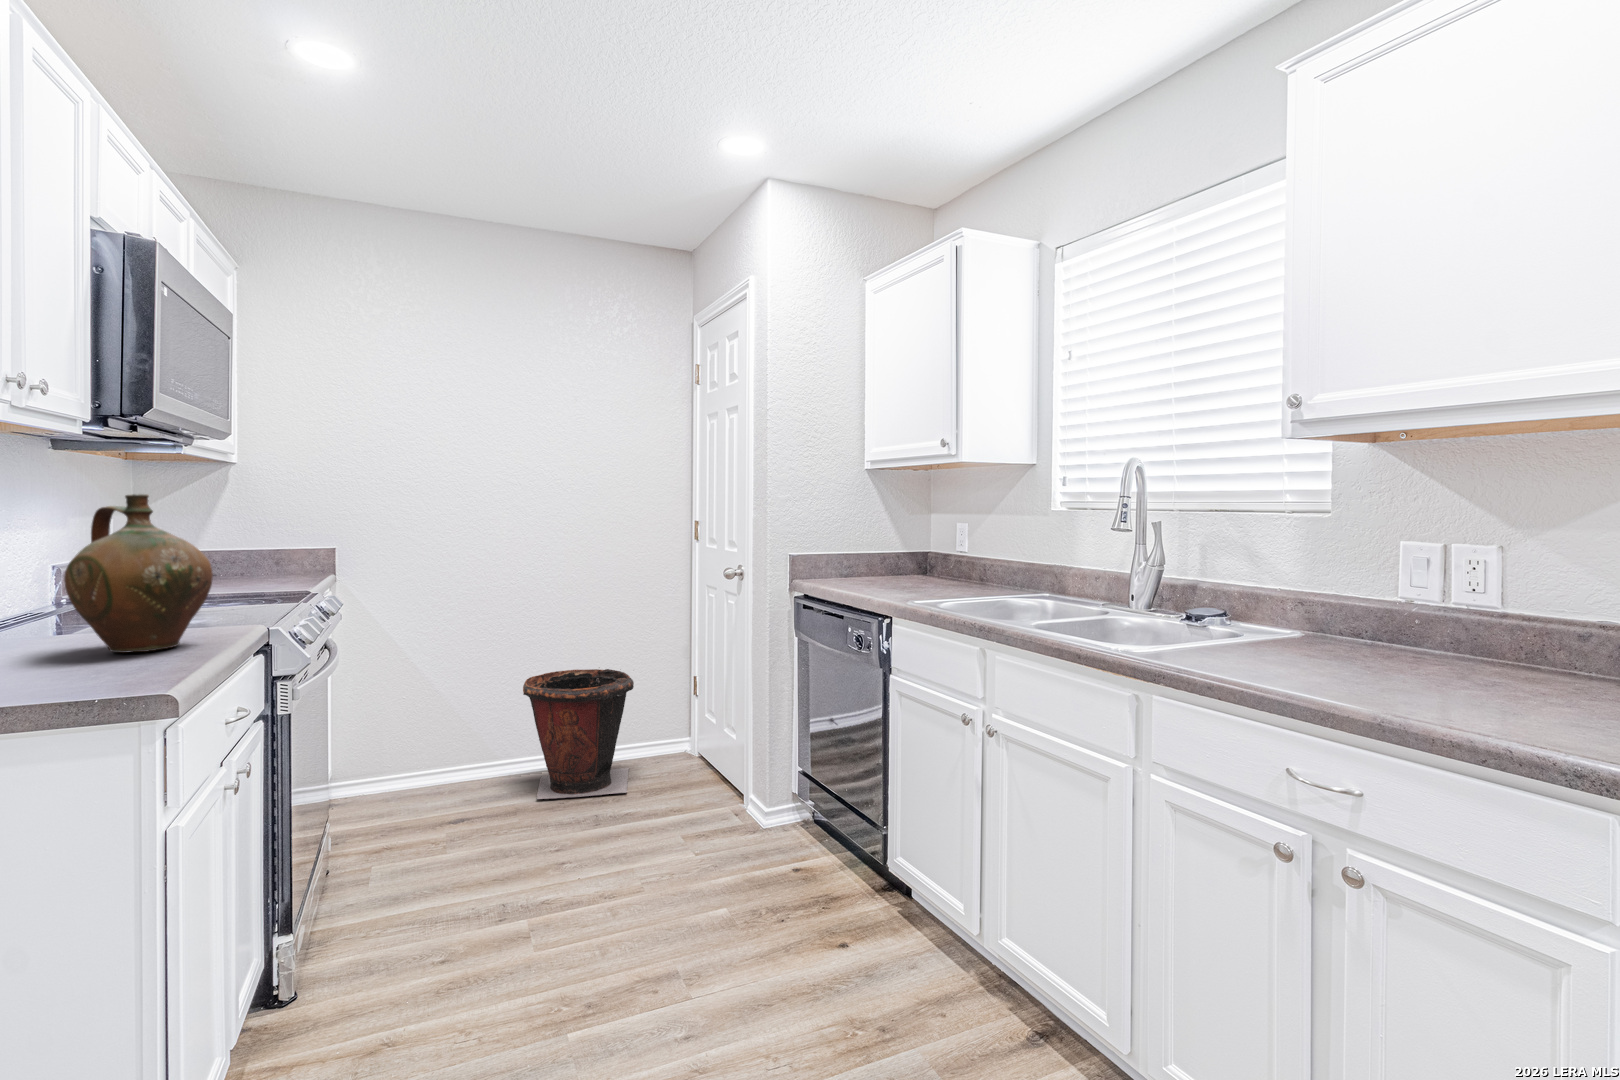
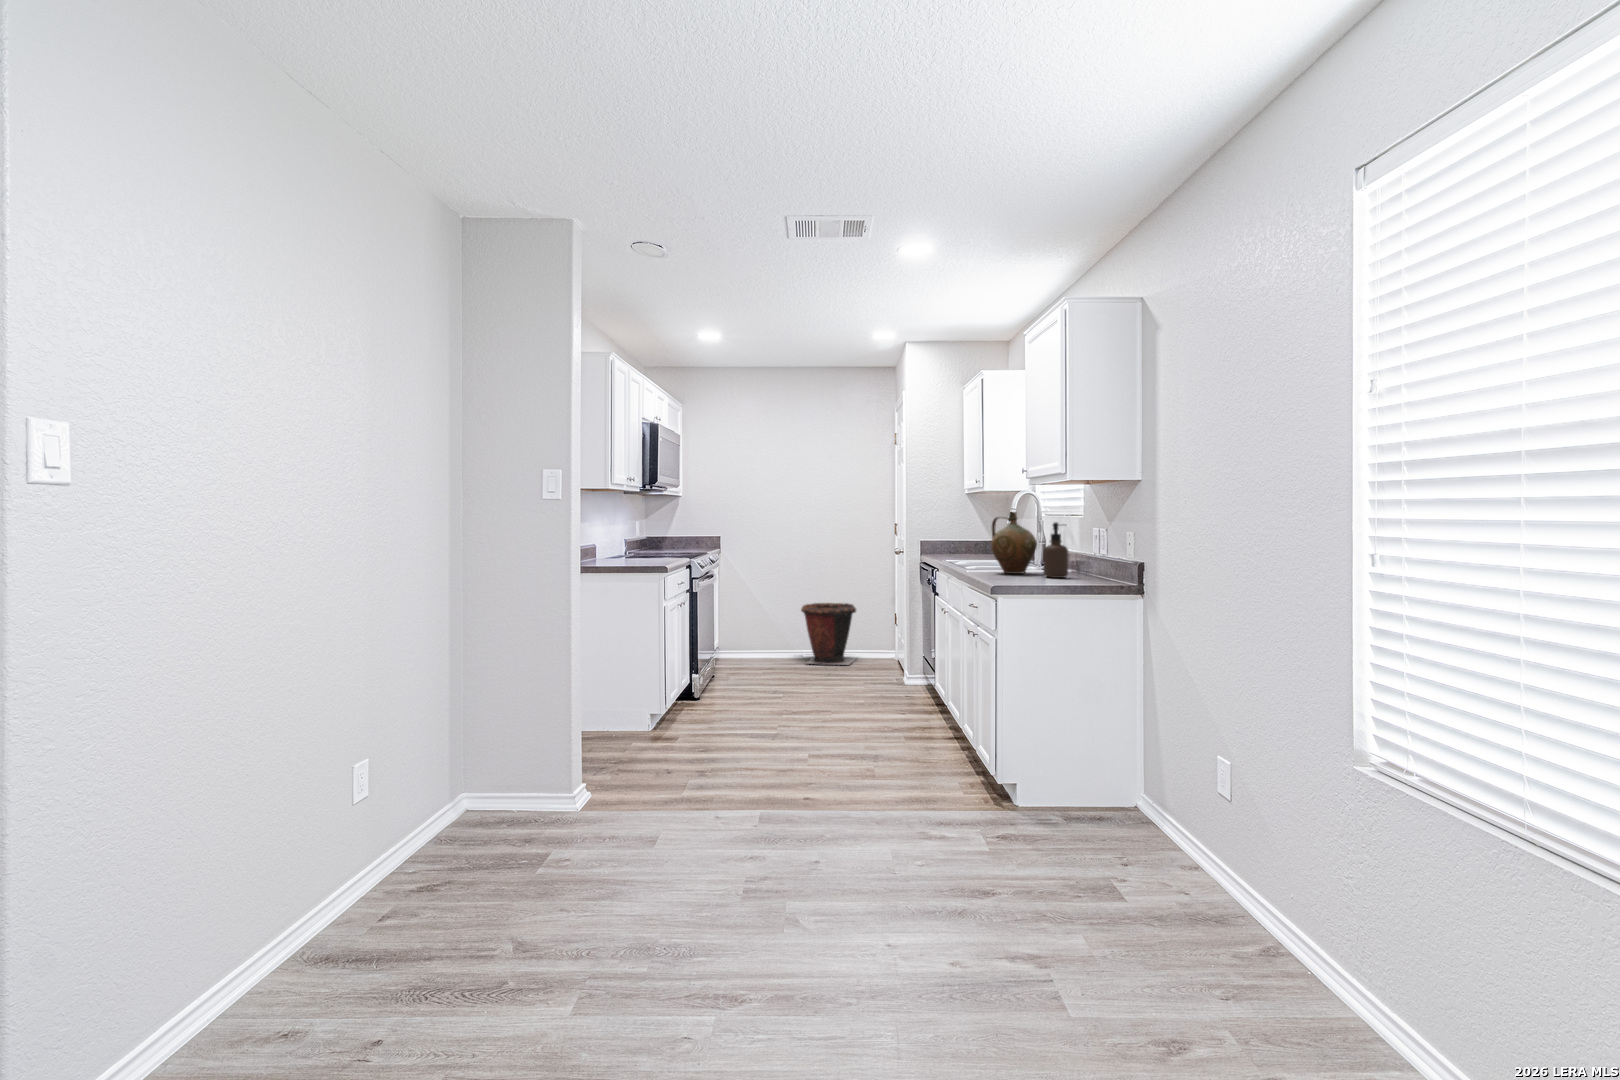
ceramic jug: present [64,494,213,653] -> present [991,512,1037,574]
soap dispenser: none [1446,536,1532,691] -> present [1043,522,1068,578]

